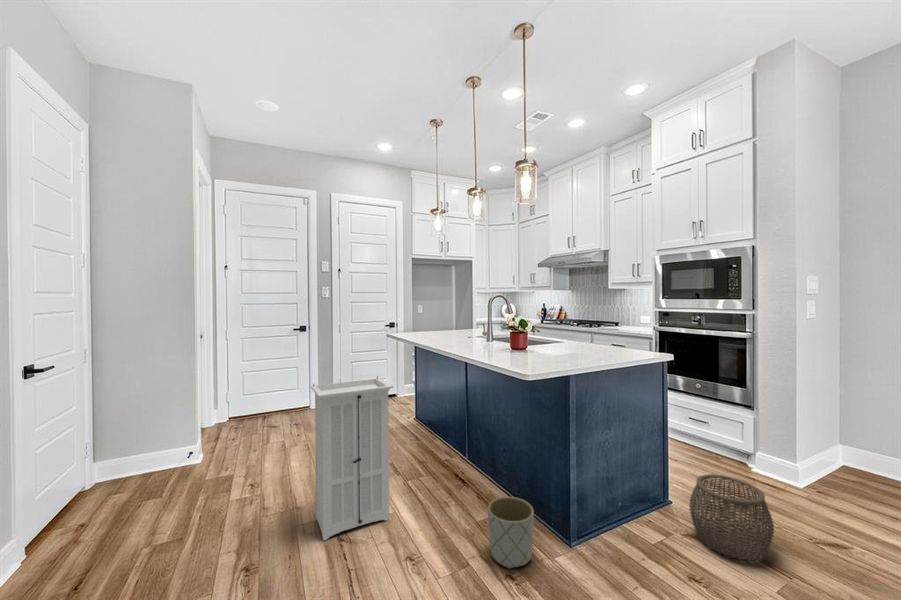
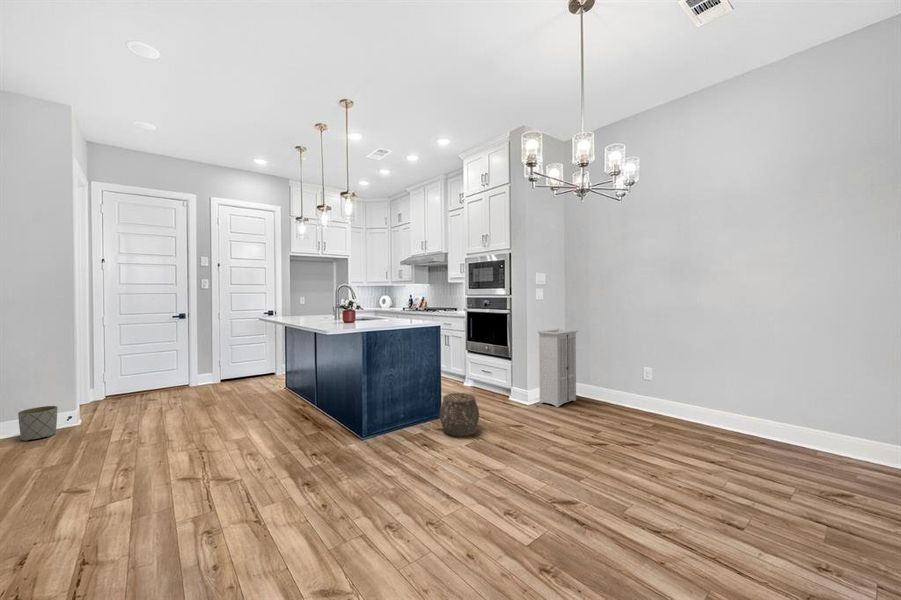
storage cabinet: present [311,376,393,540] -> present [538,329,578,407]
planter: present [488,497,534,569] -> present [18,406,58,441]

